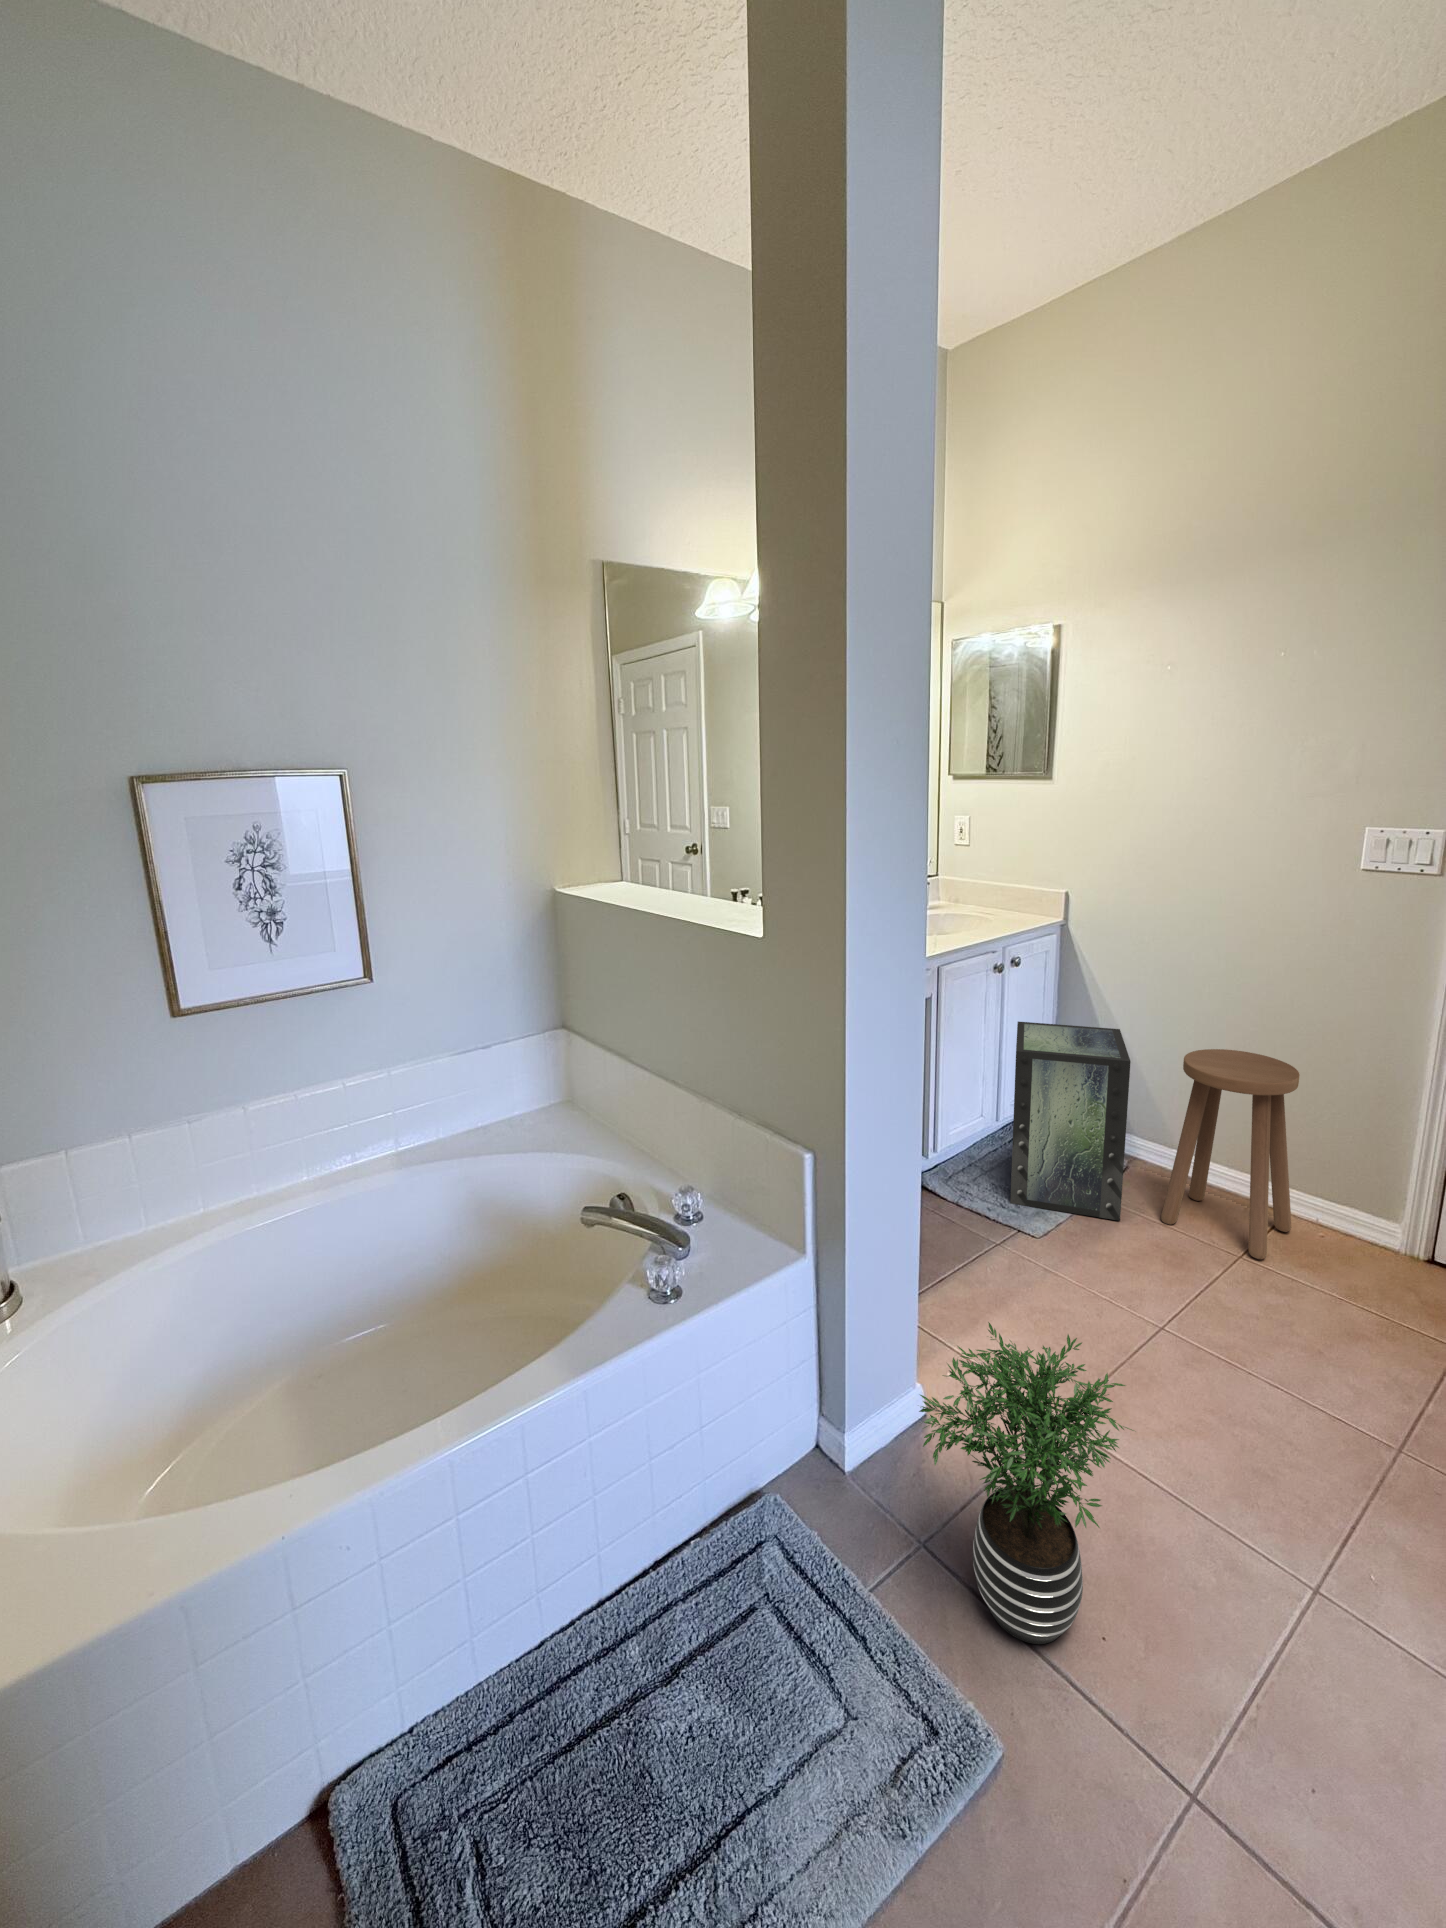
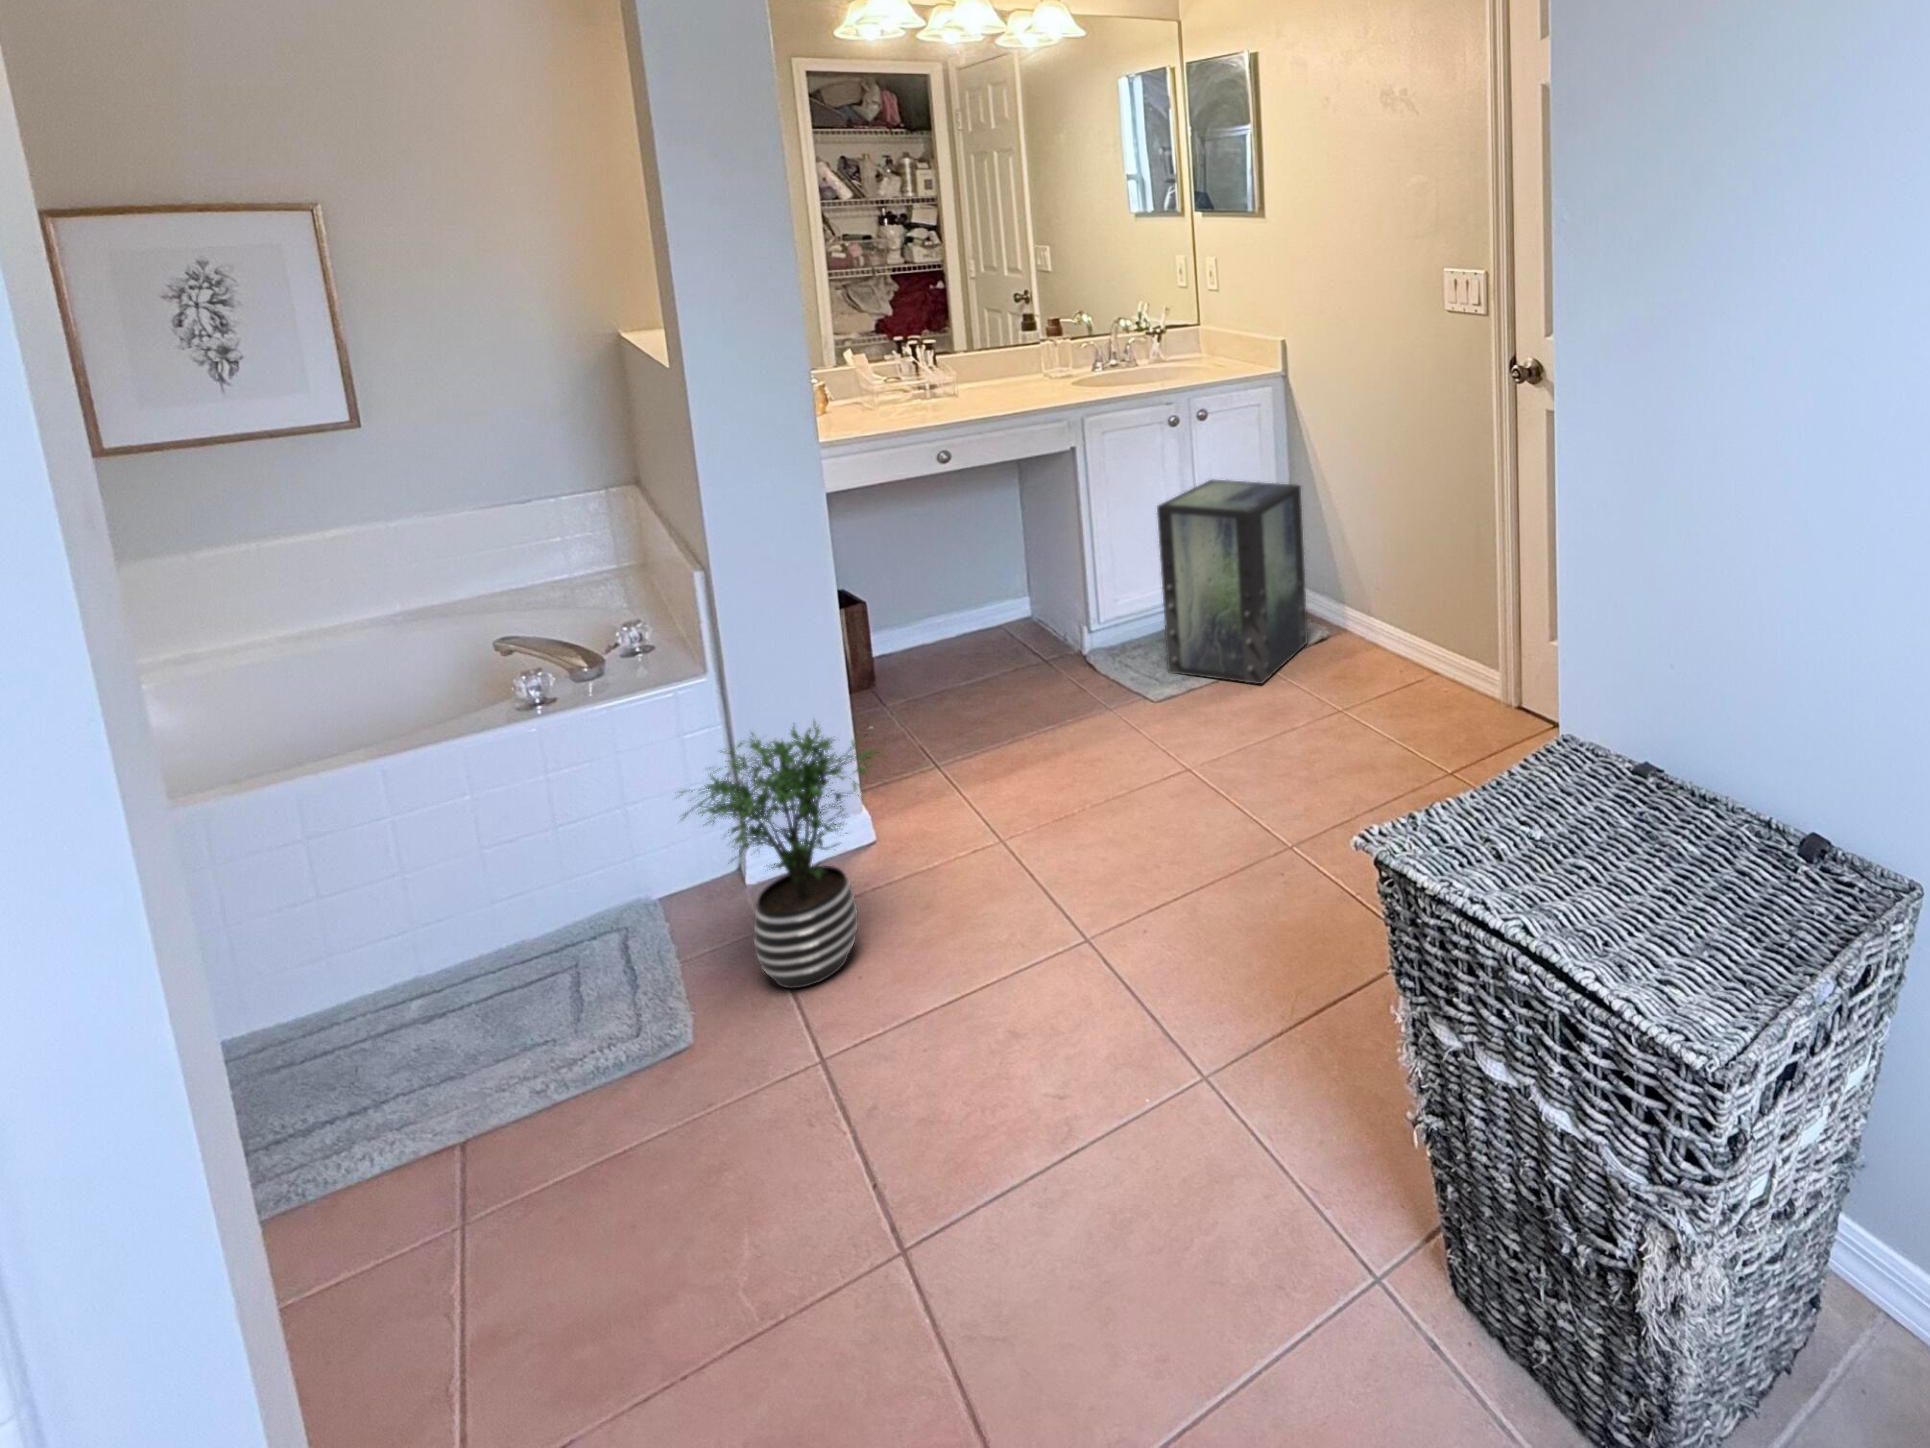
stool: present [1161,1049,1300,1259] -> none [1305,502,1425,713]

